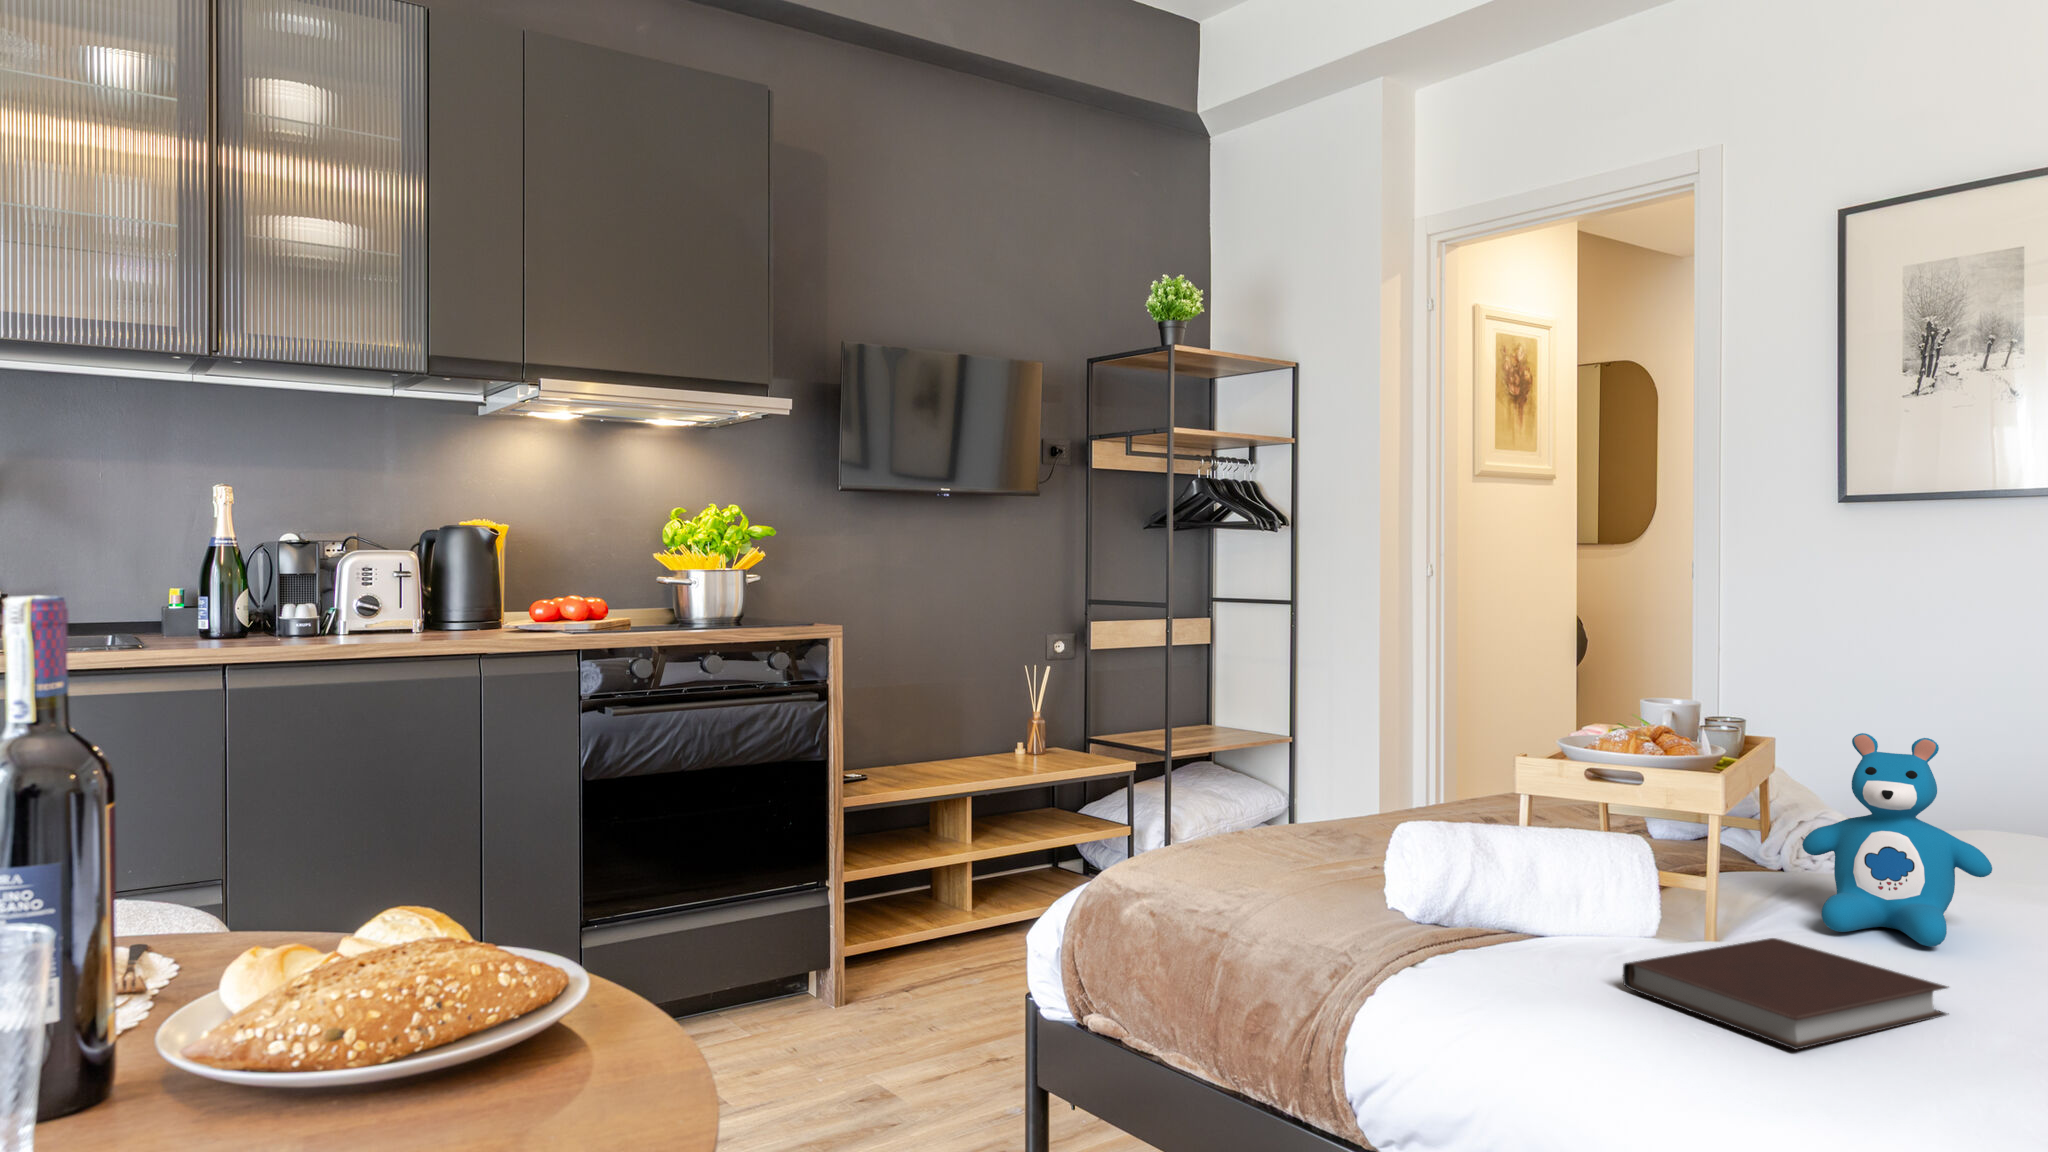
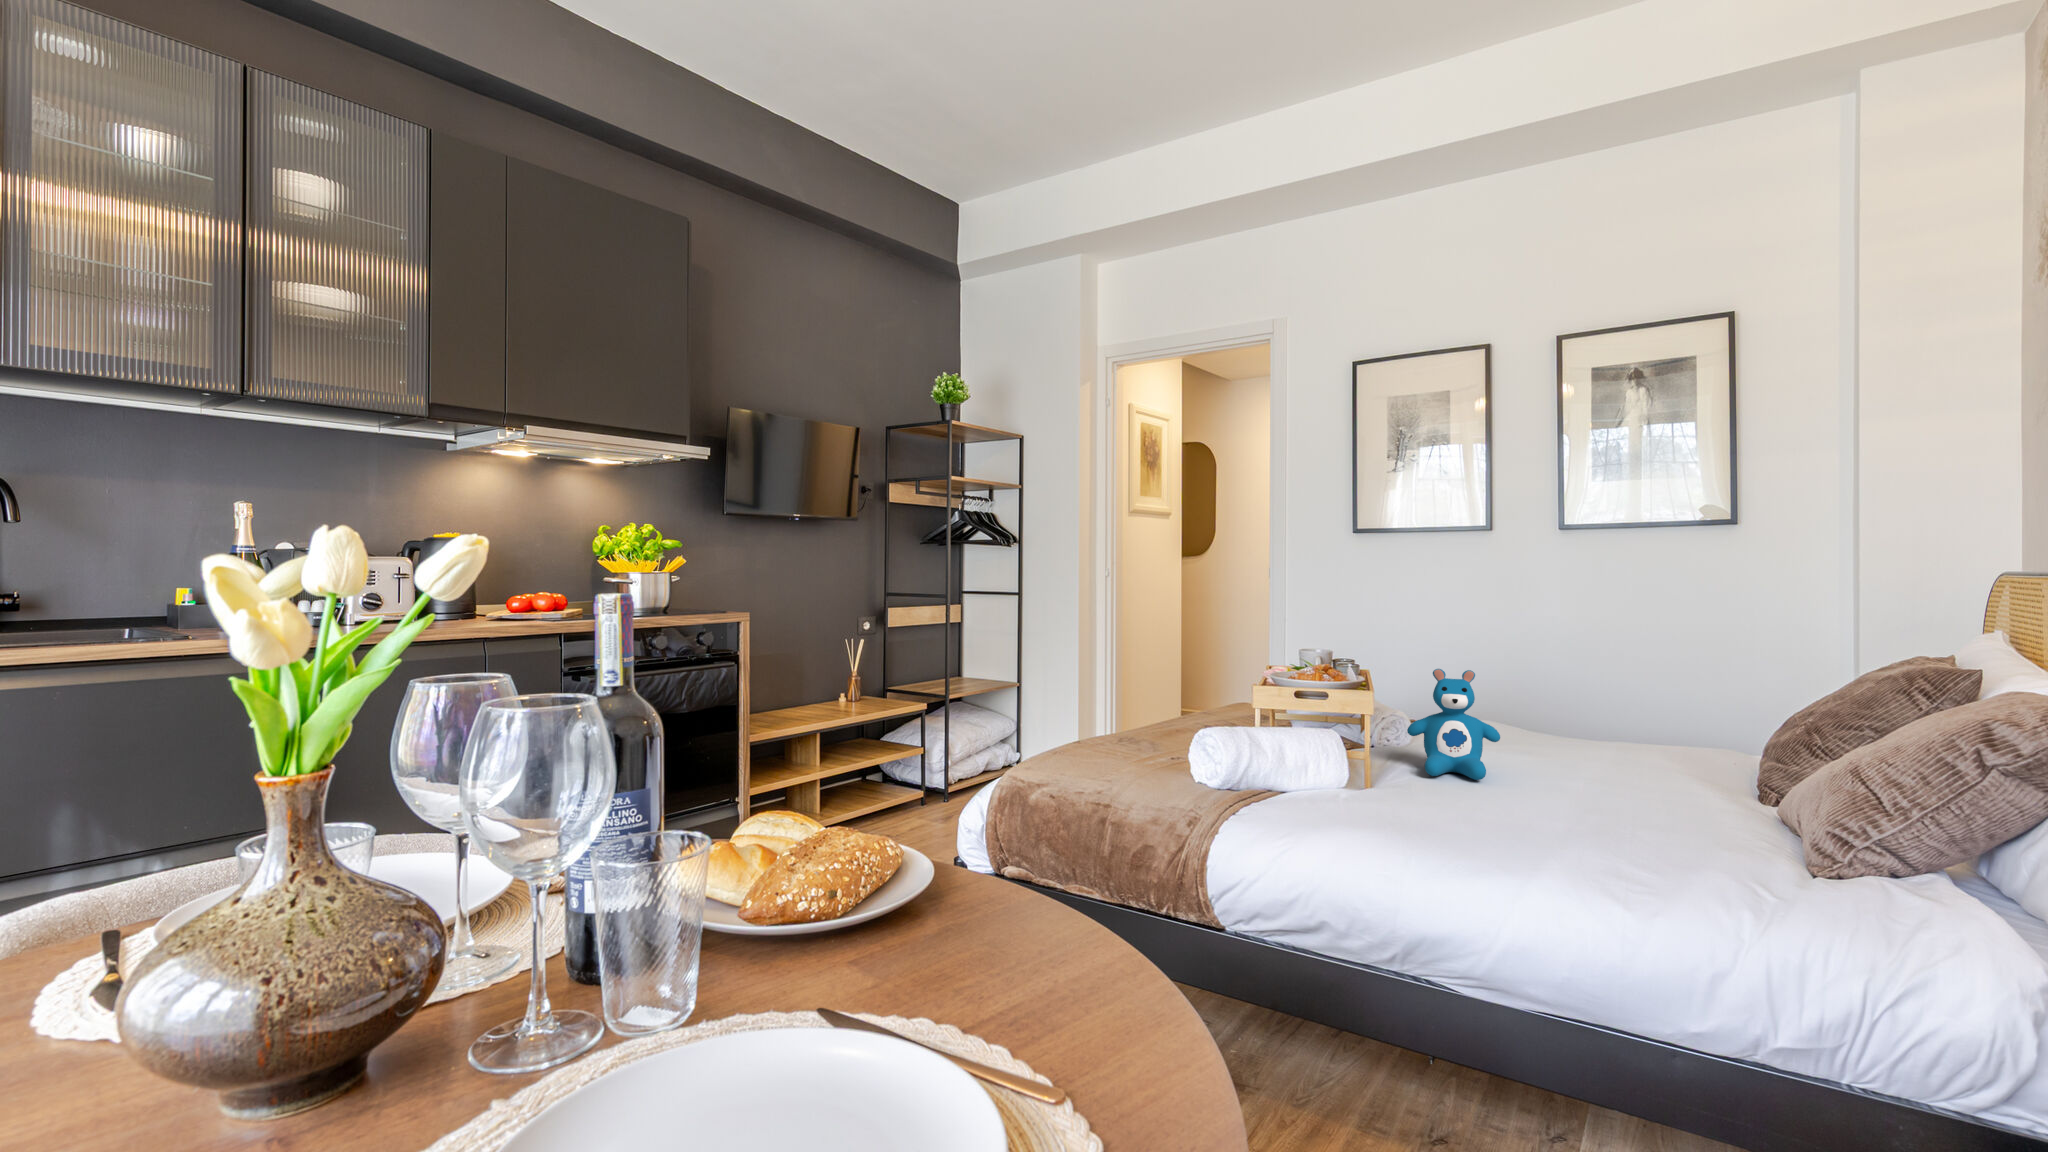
notebook: present [1623,938,1949,1050] -> none [1357,781,1509,837]

